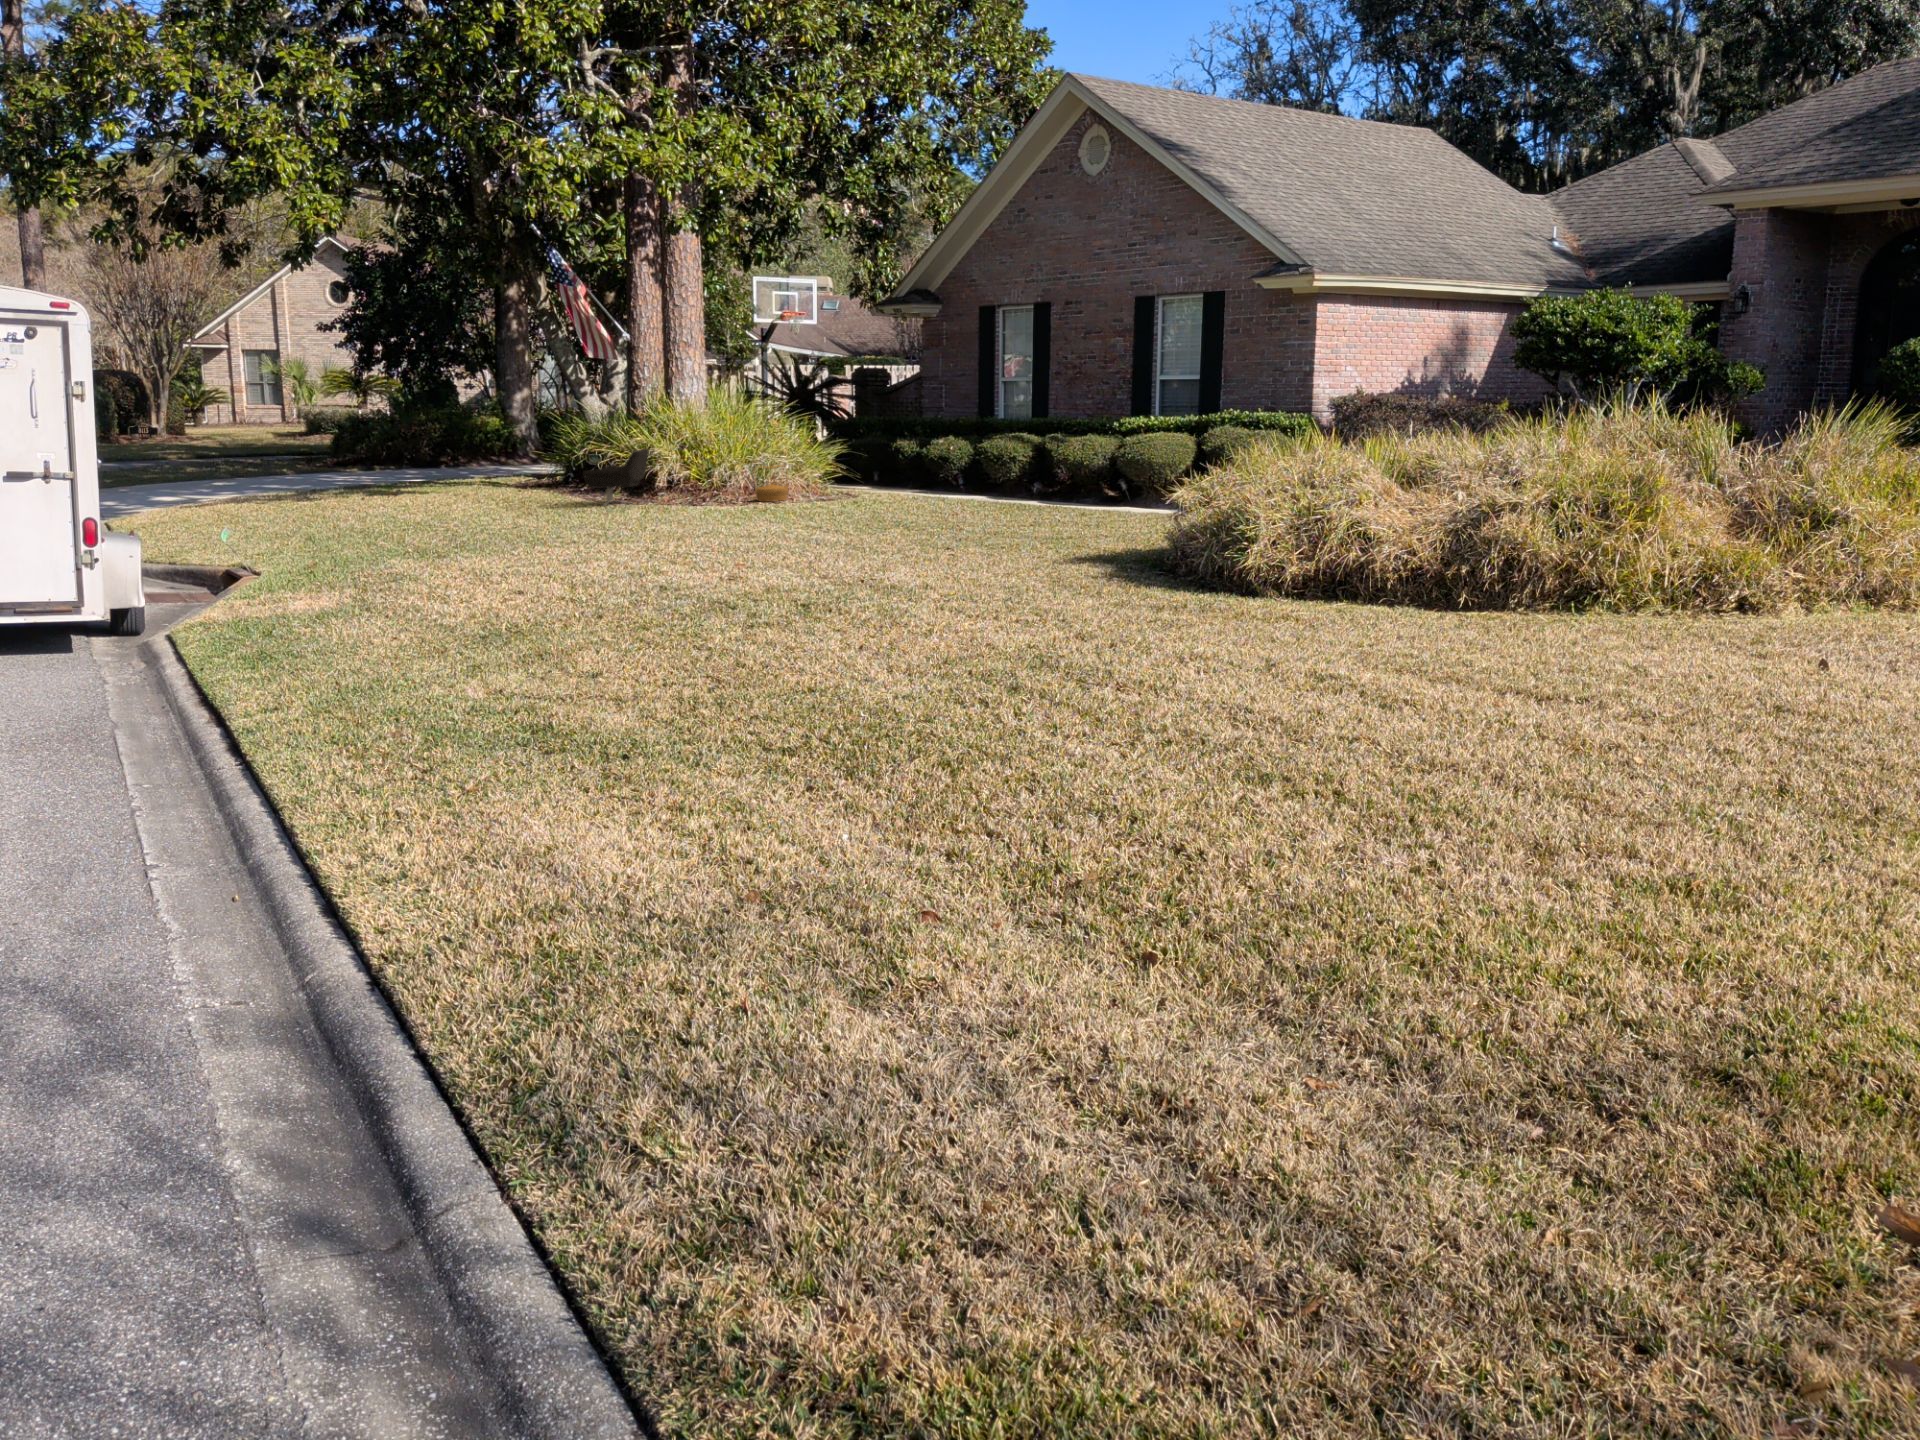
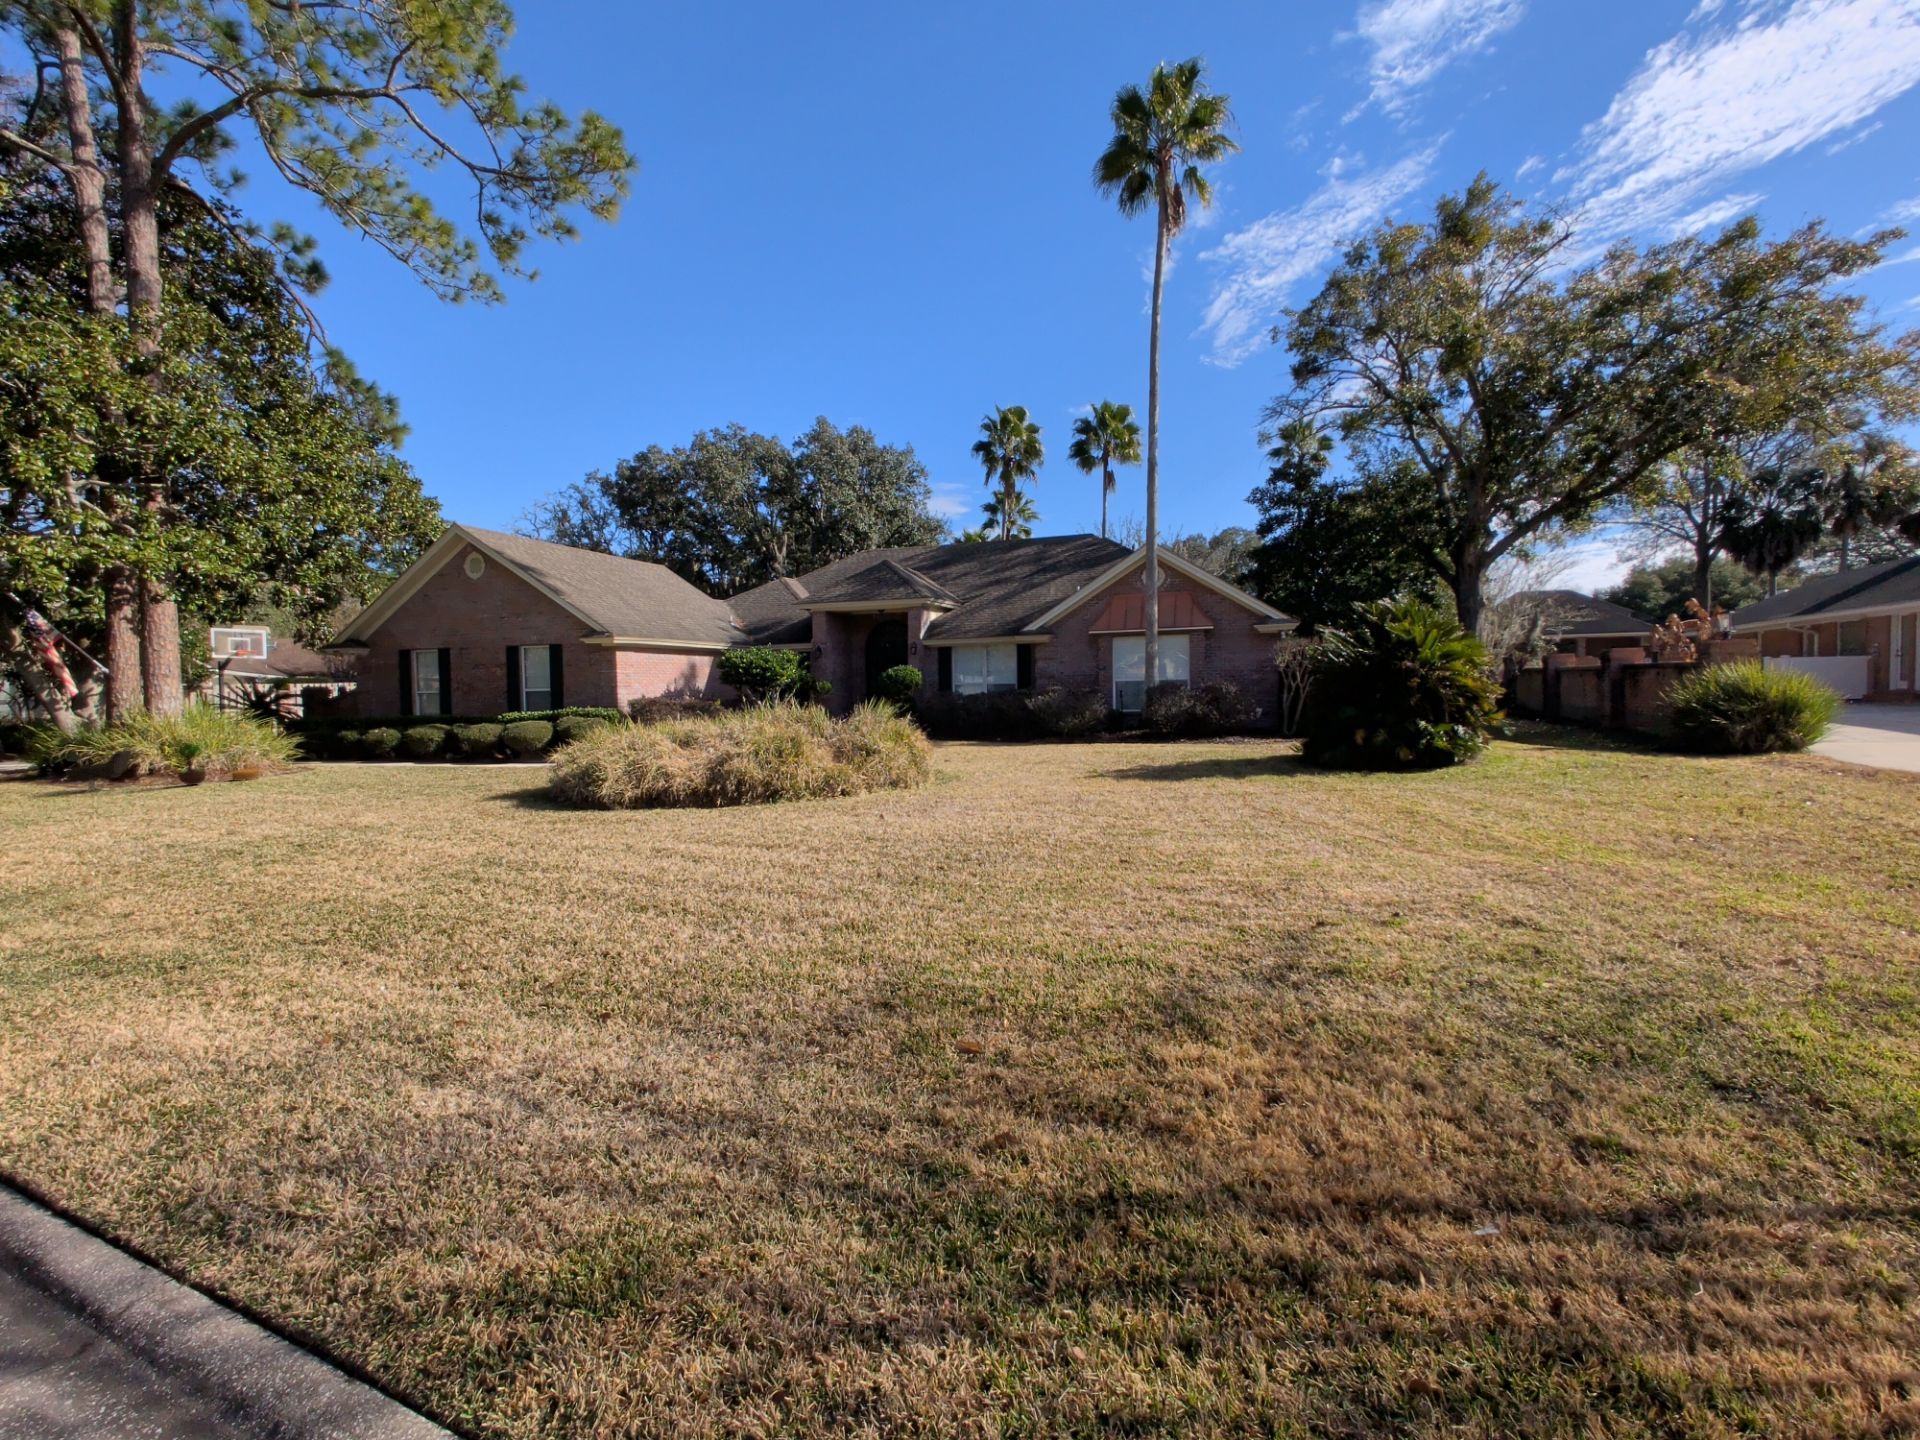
potted tree: none [686,433,727,504] -> present [172,743,206,785]

